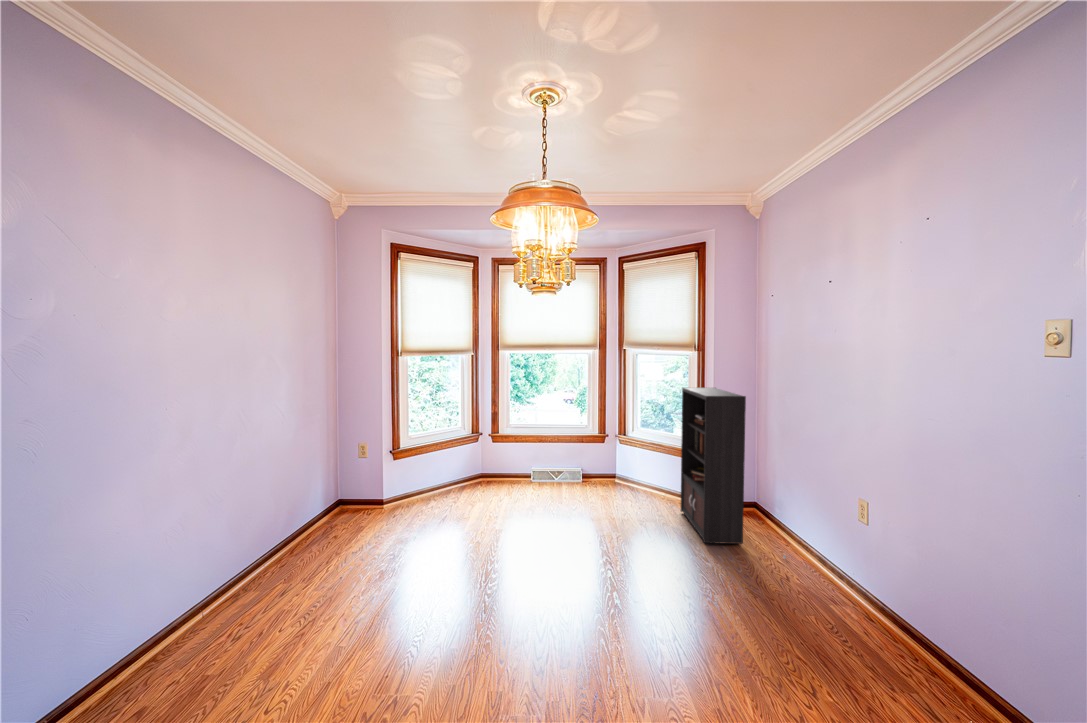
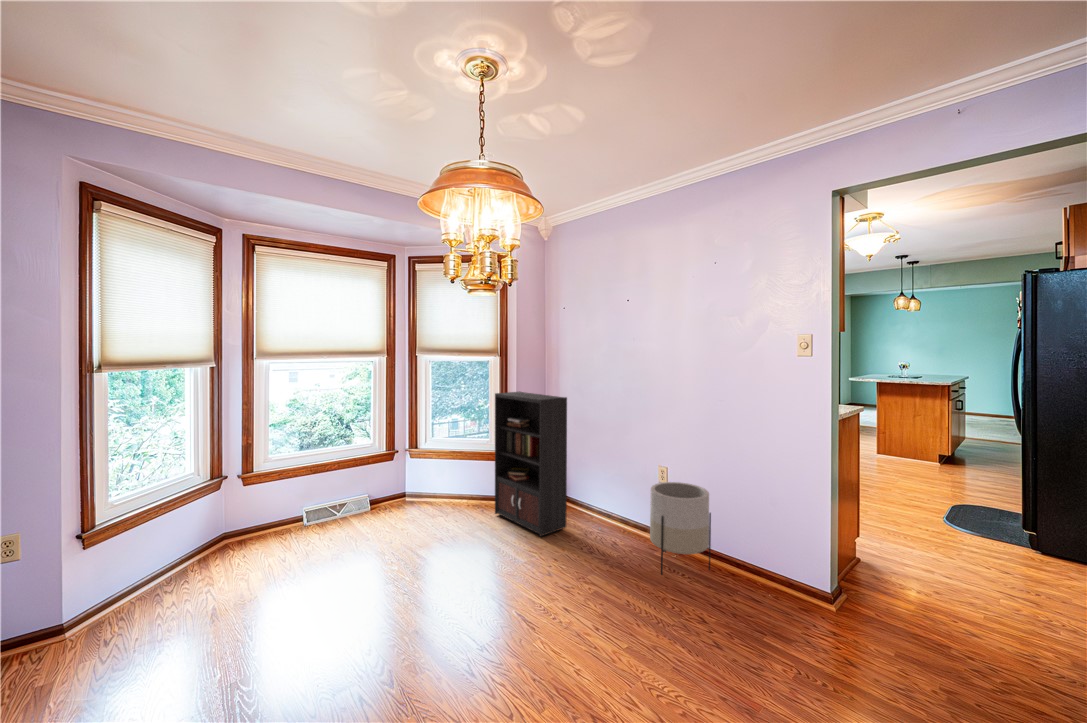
planter: none [812,515,904,653] -> present [650,482,711,575]

